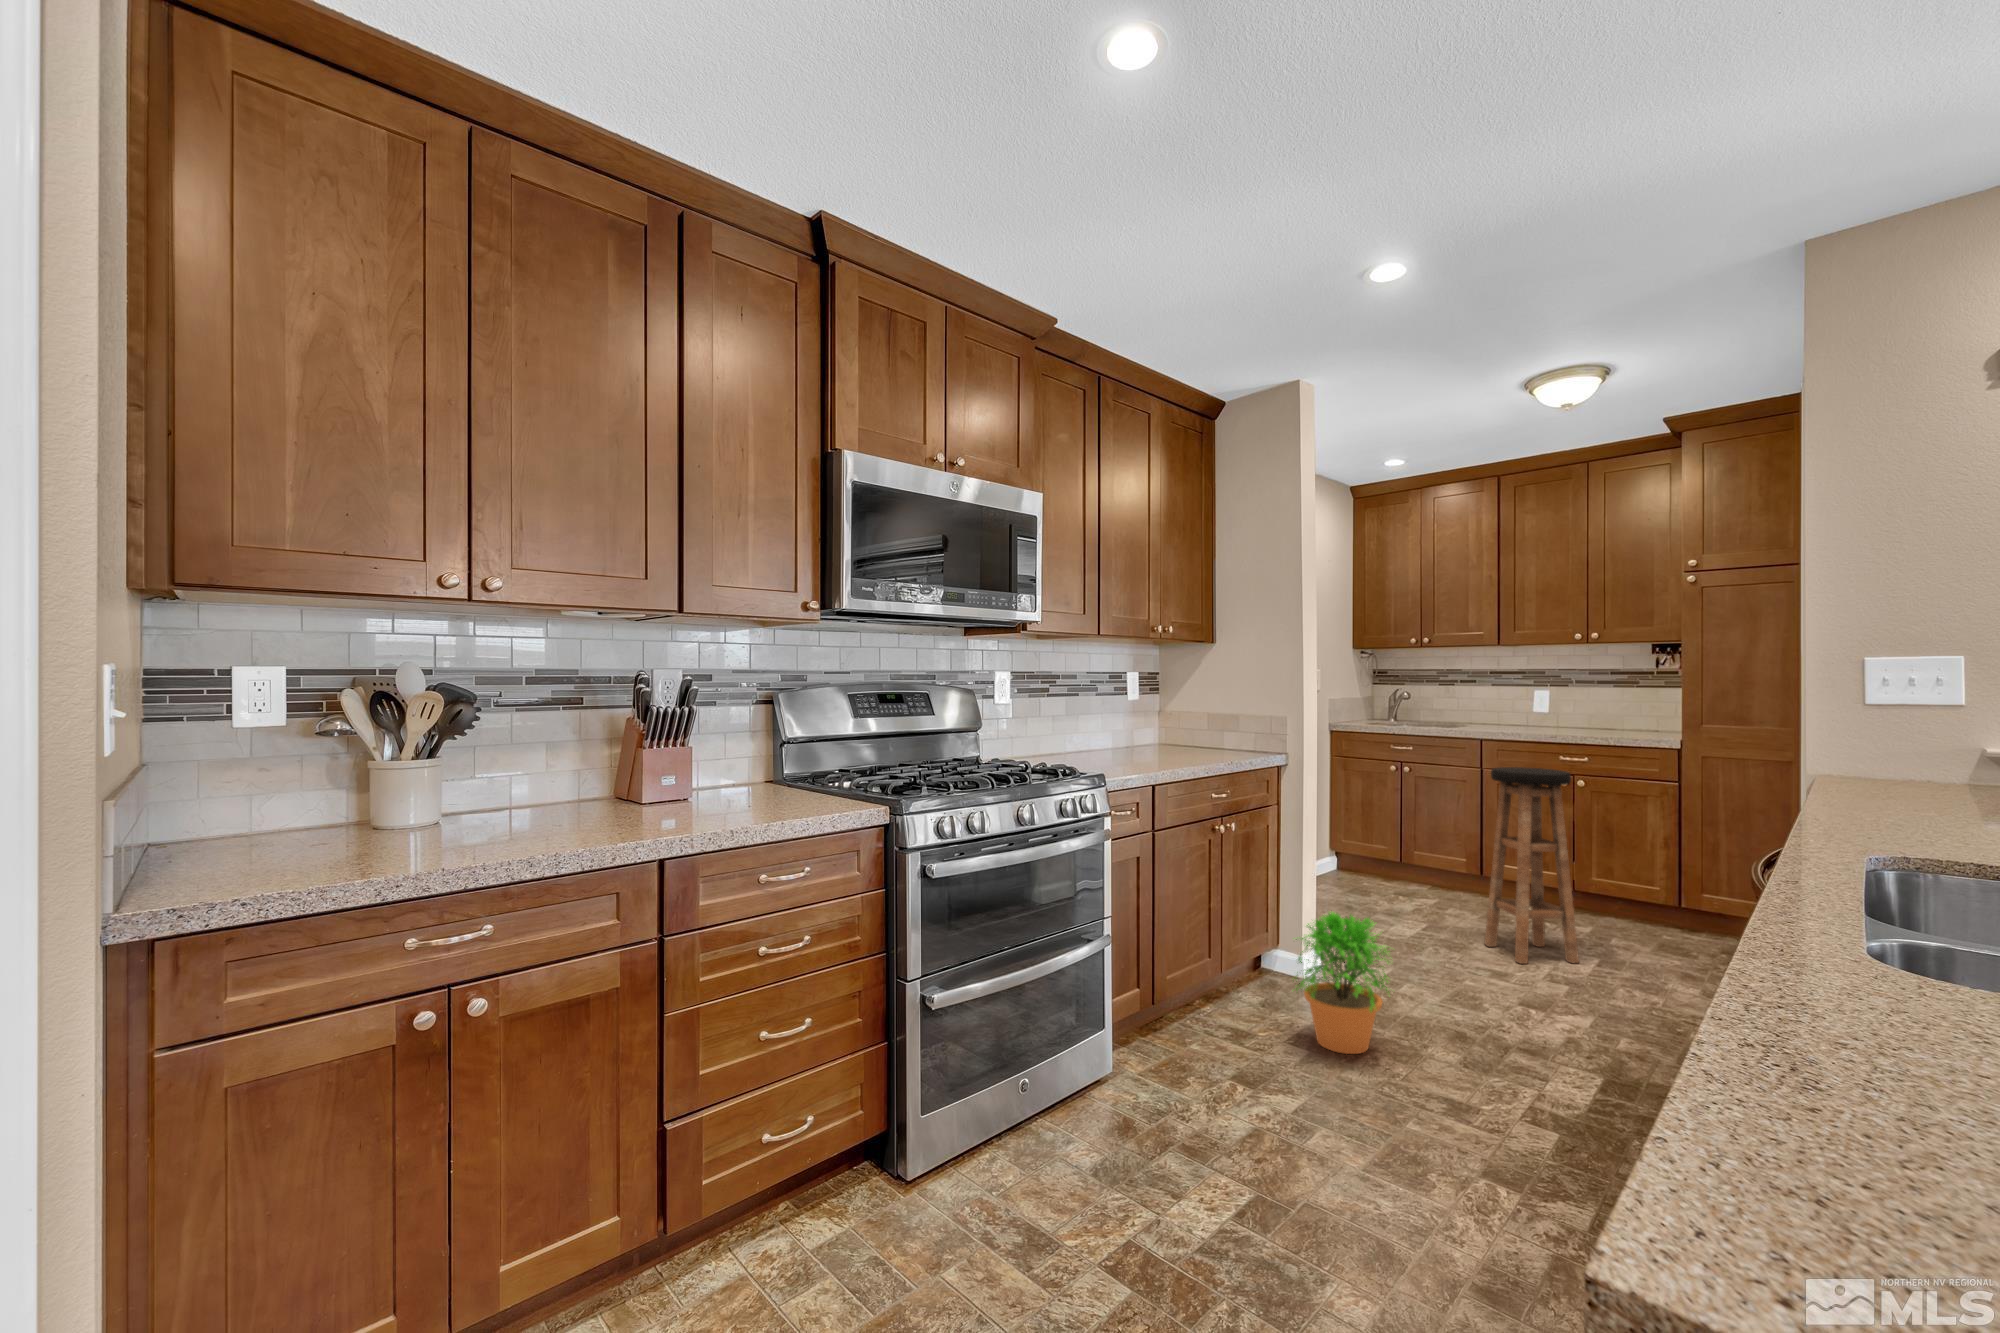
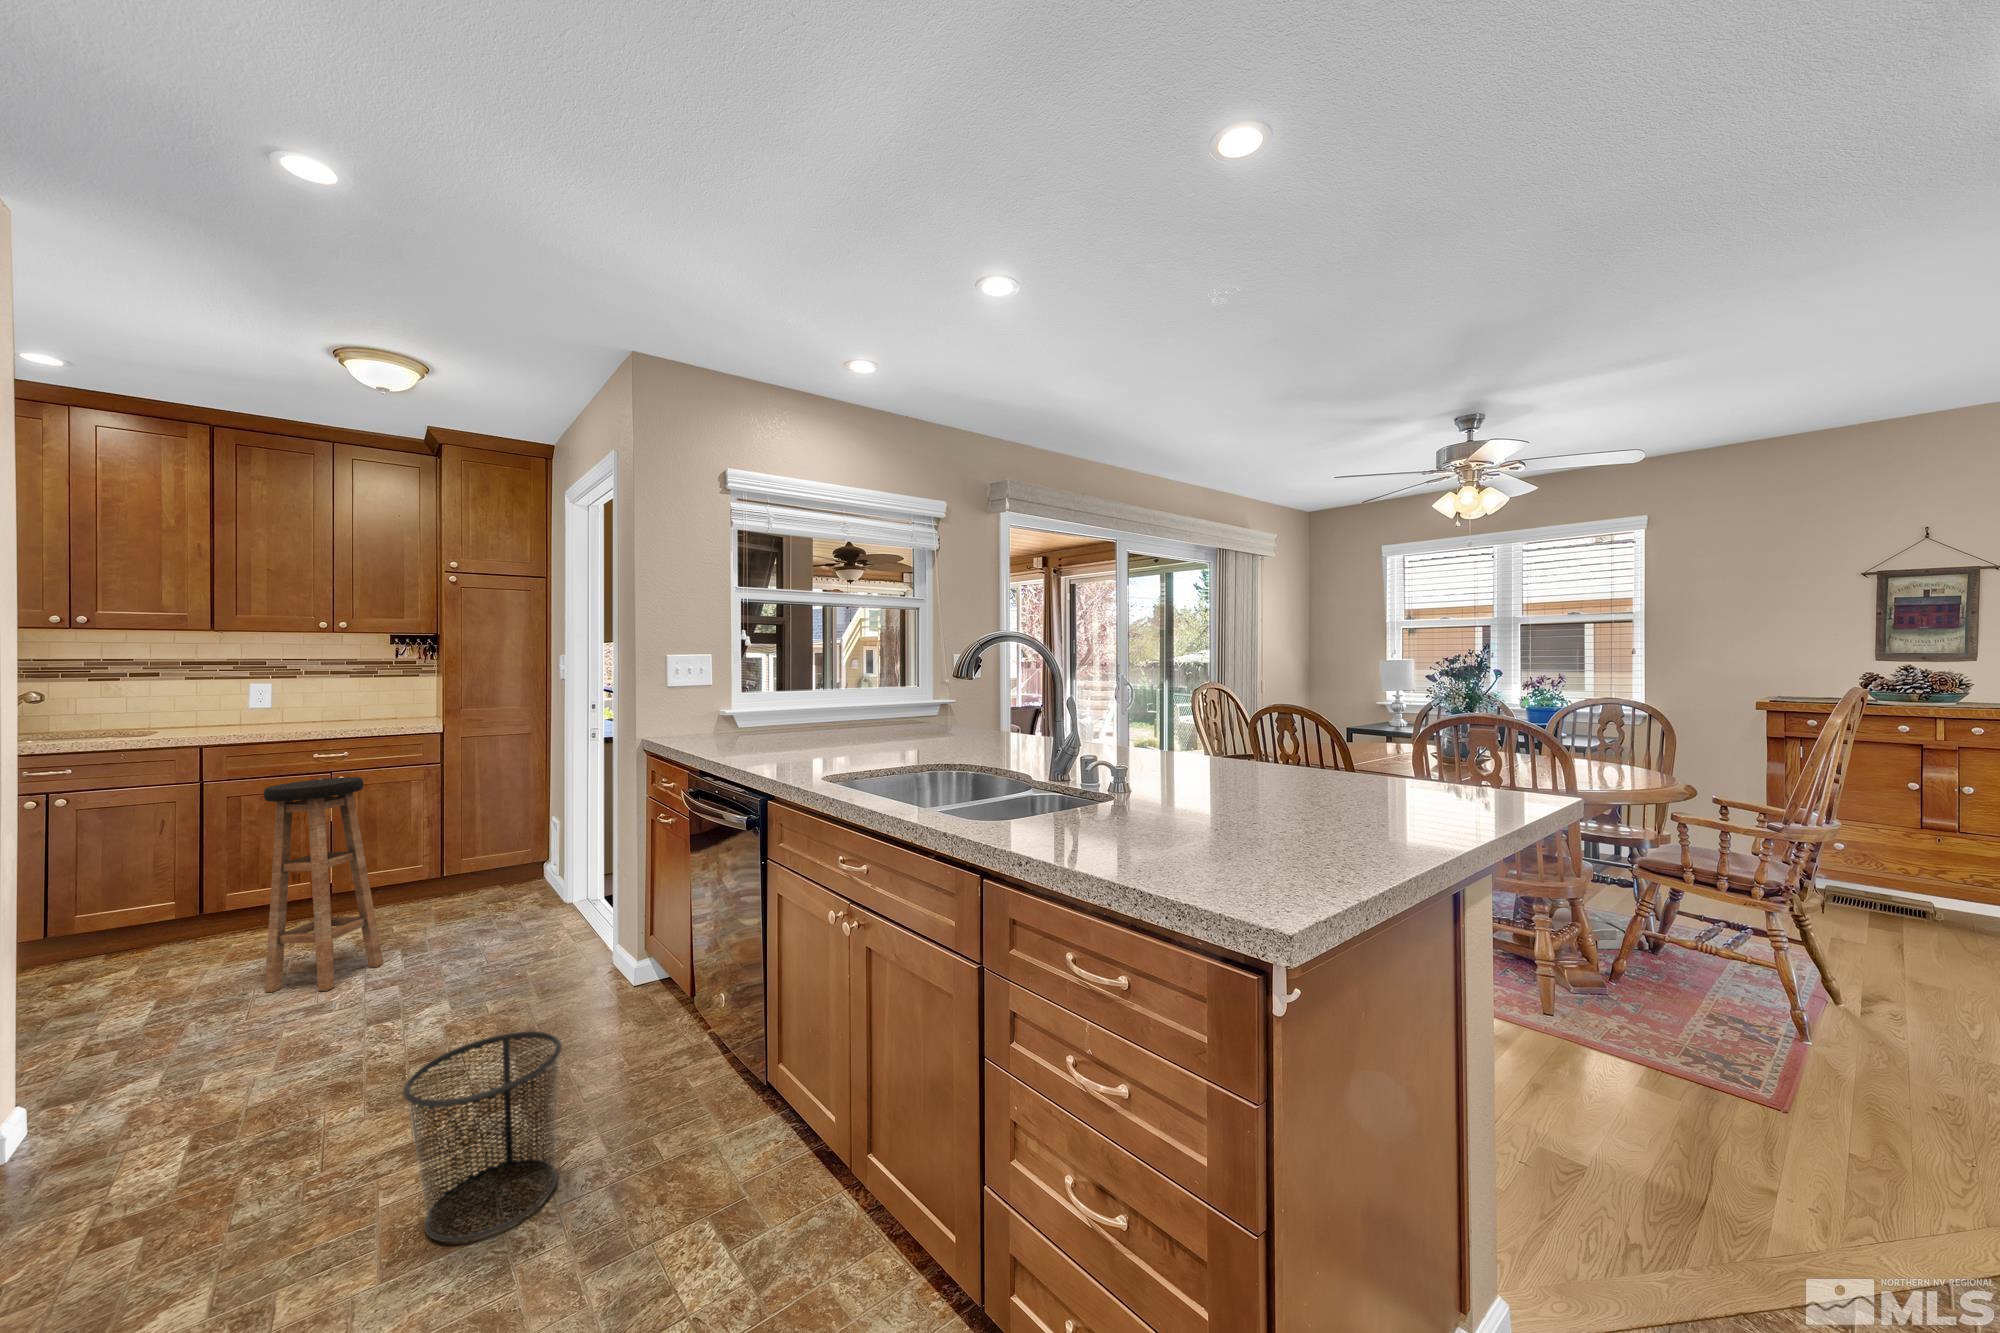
potted plant: present [1292,912,1390,1054] -> none [63,999,289,1216]
trash can: none [1399,1026,1541,1216] -> present [403,1031,562,1242]

